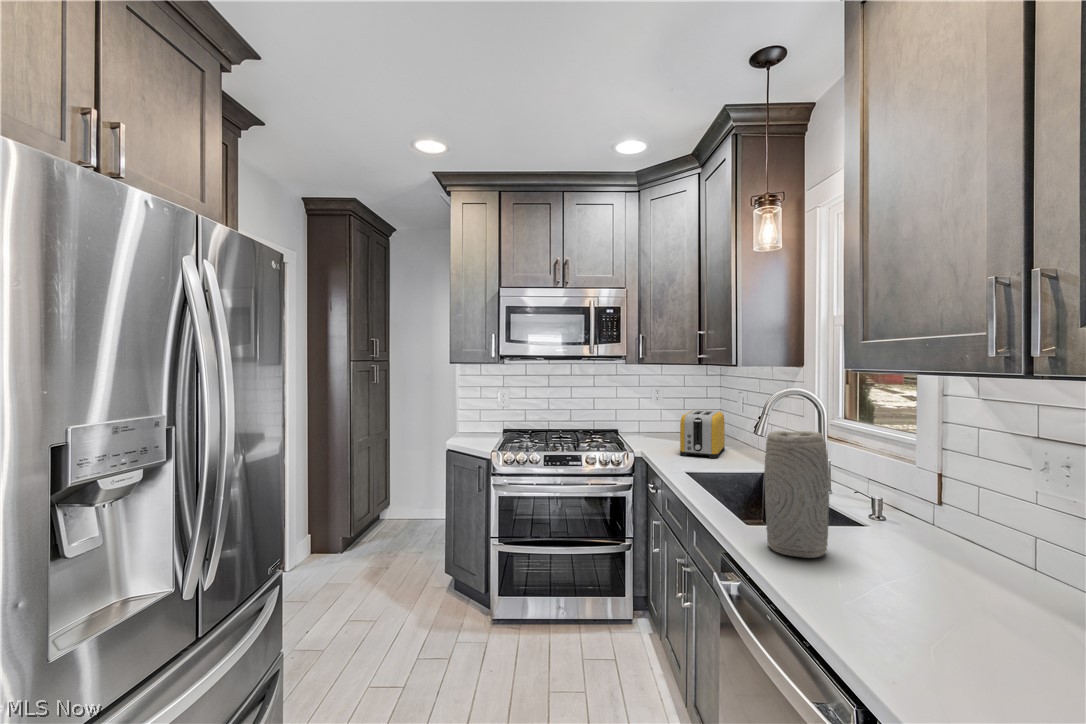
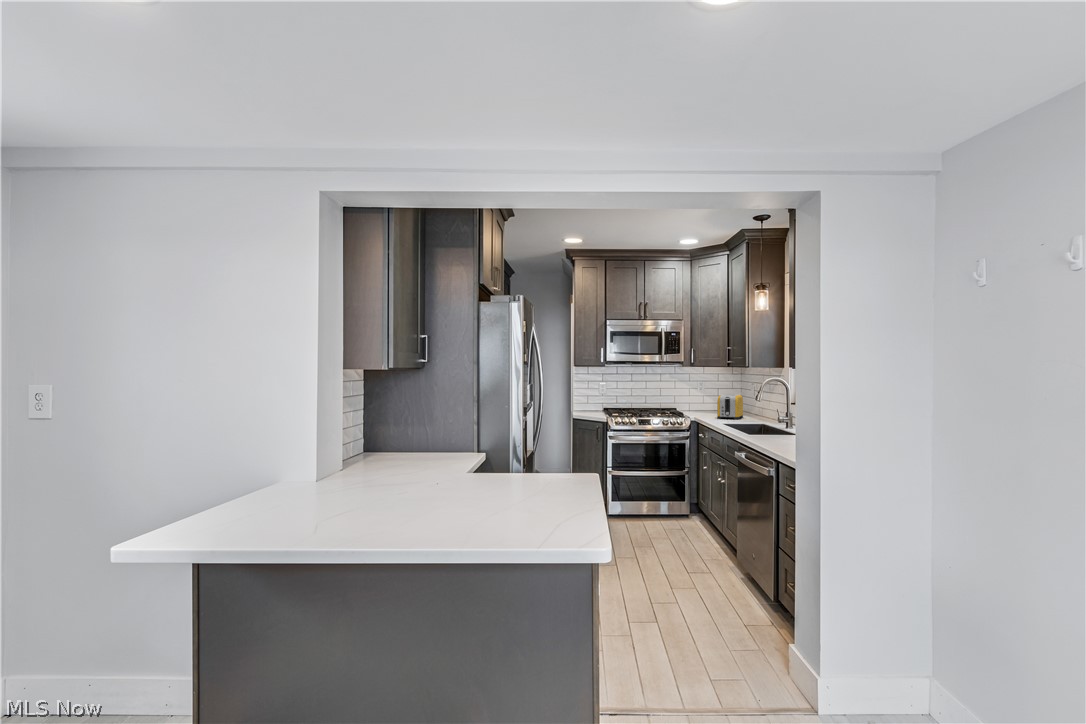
vase: present [764,431,829,558] -> none [754,389,776,433]

